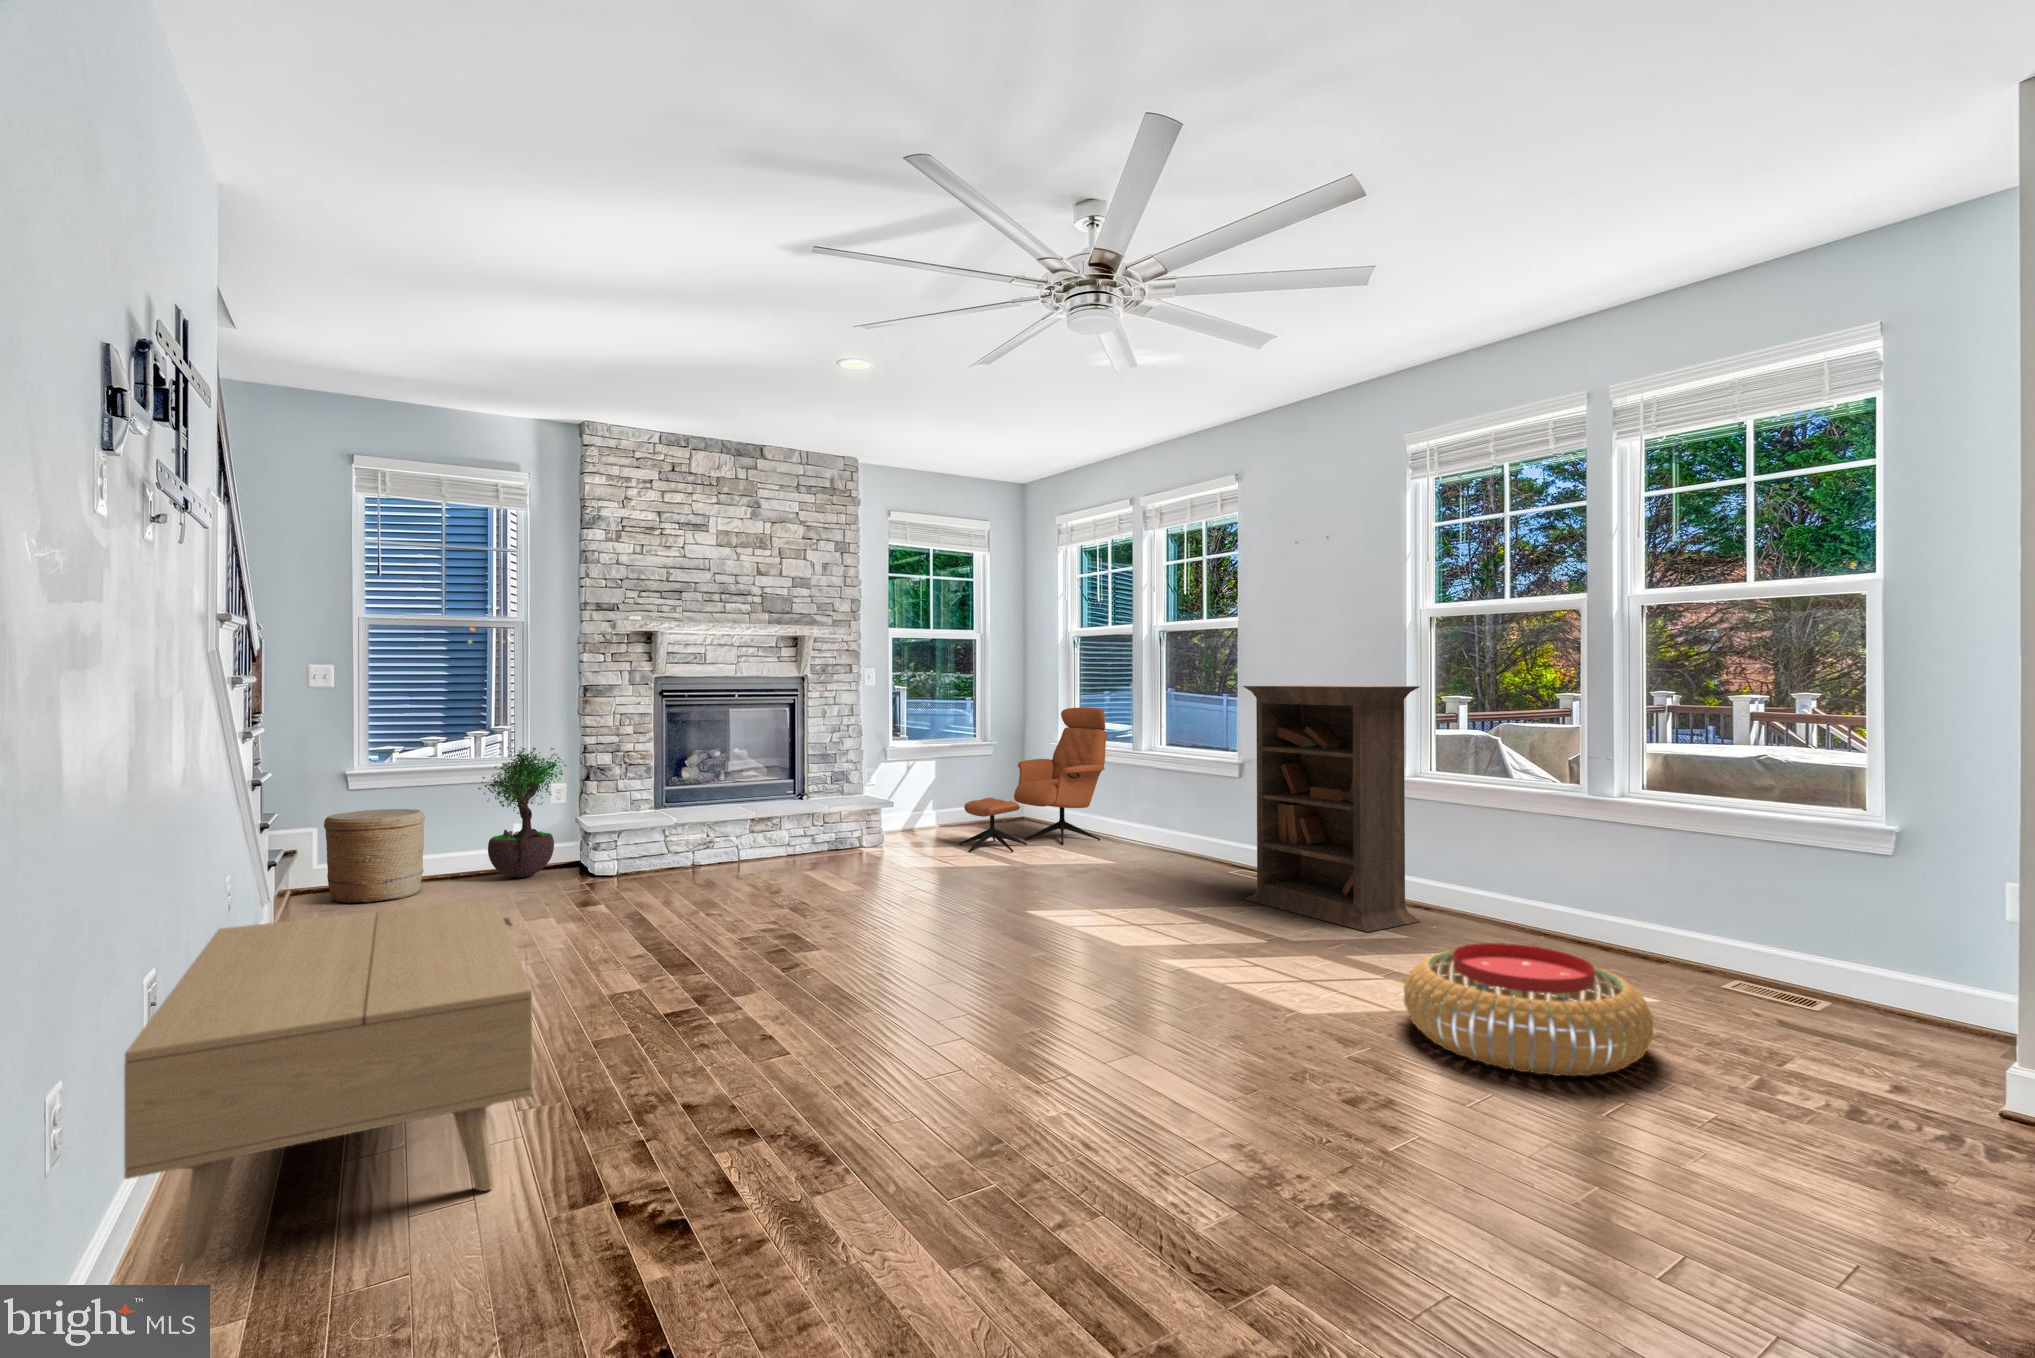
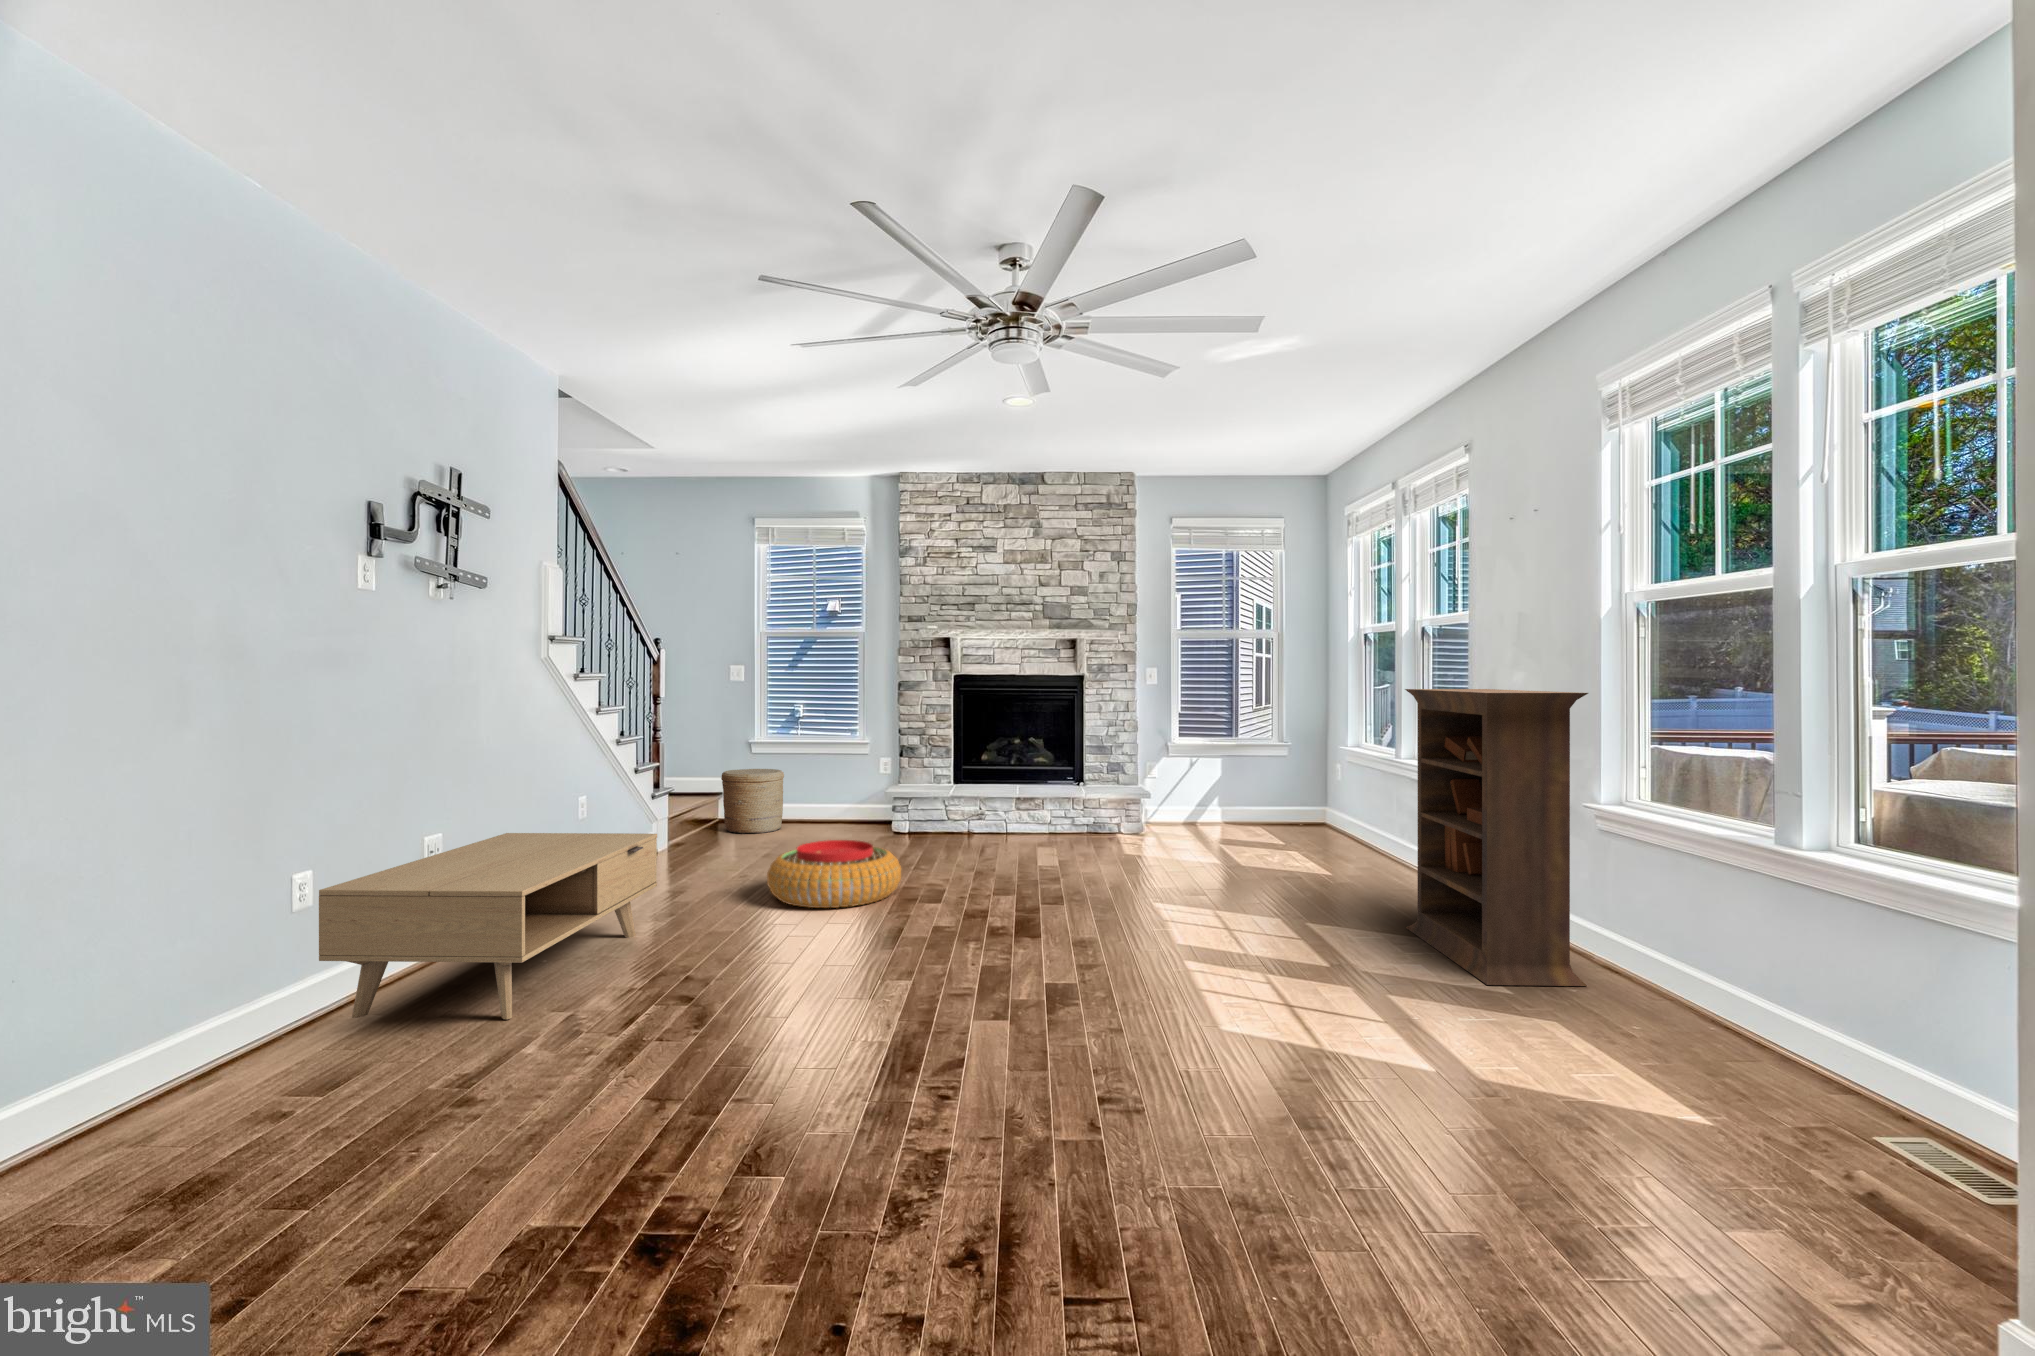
armchair: present [959,707,1107,852] -> none [1206,708,1371,850]
potted tree: present [479,740,567,877] -> none [815,722,878,827]
pouf: present [1404,943,1653,1076] -> present [767,840,901,908]

